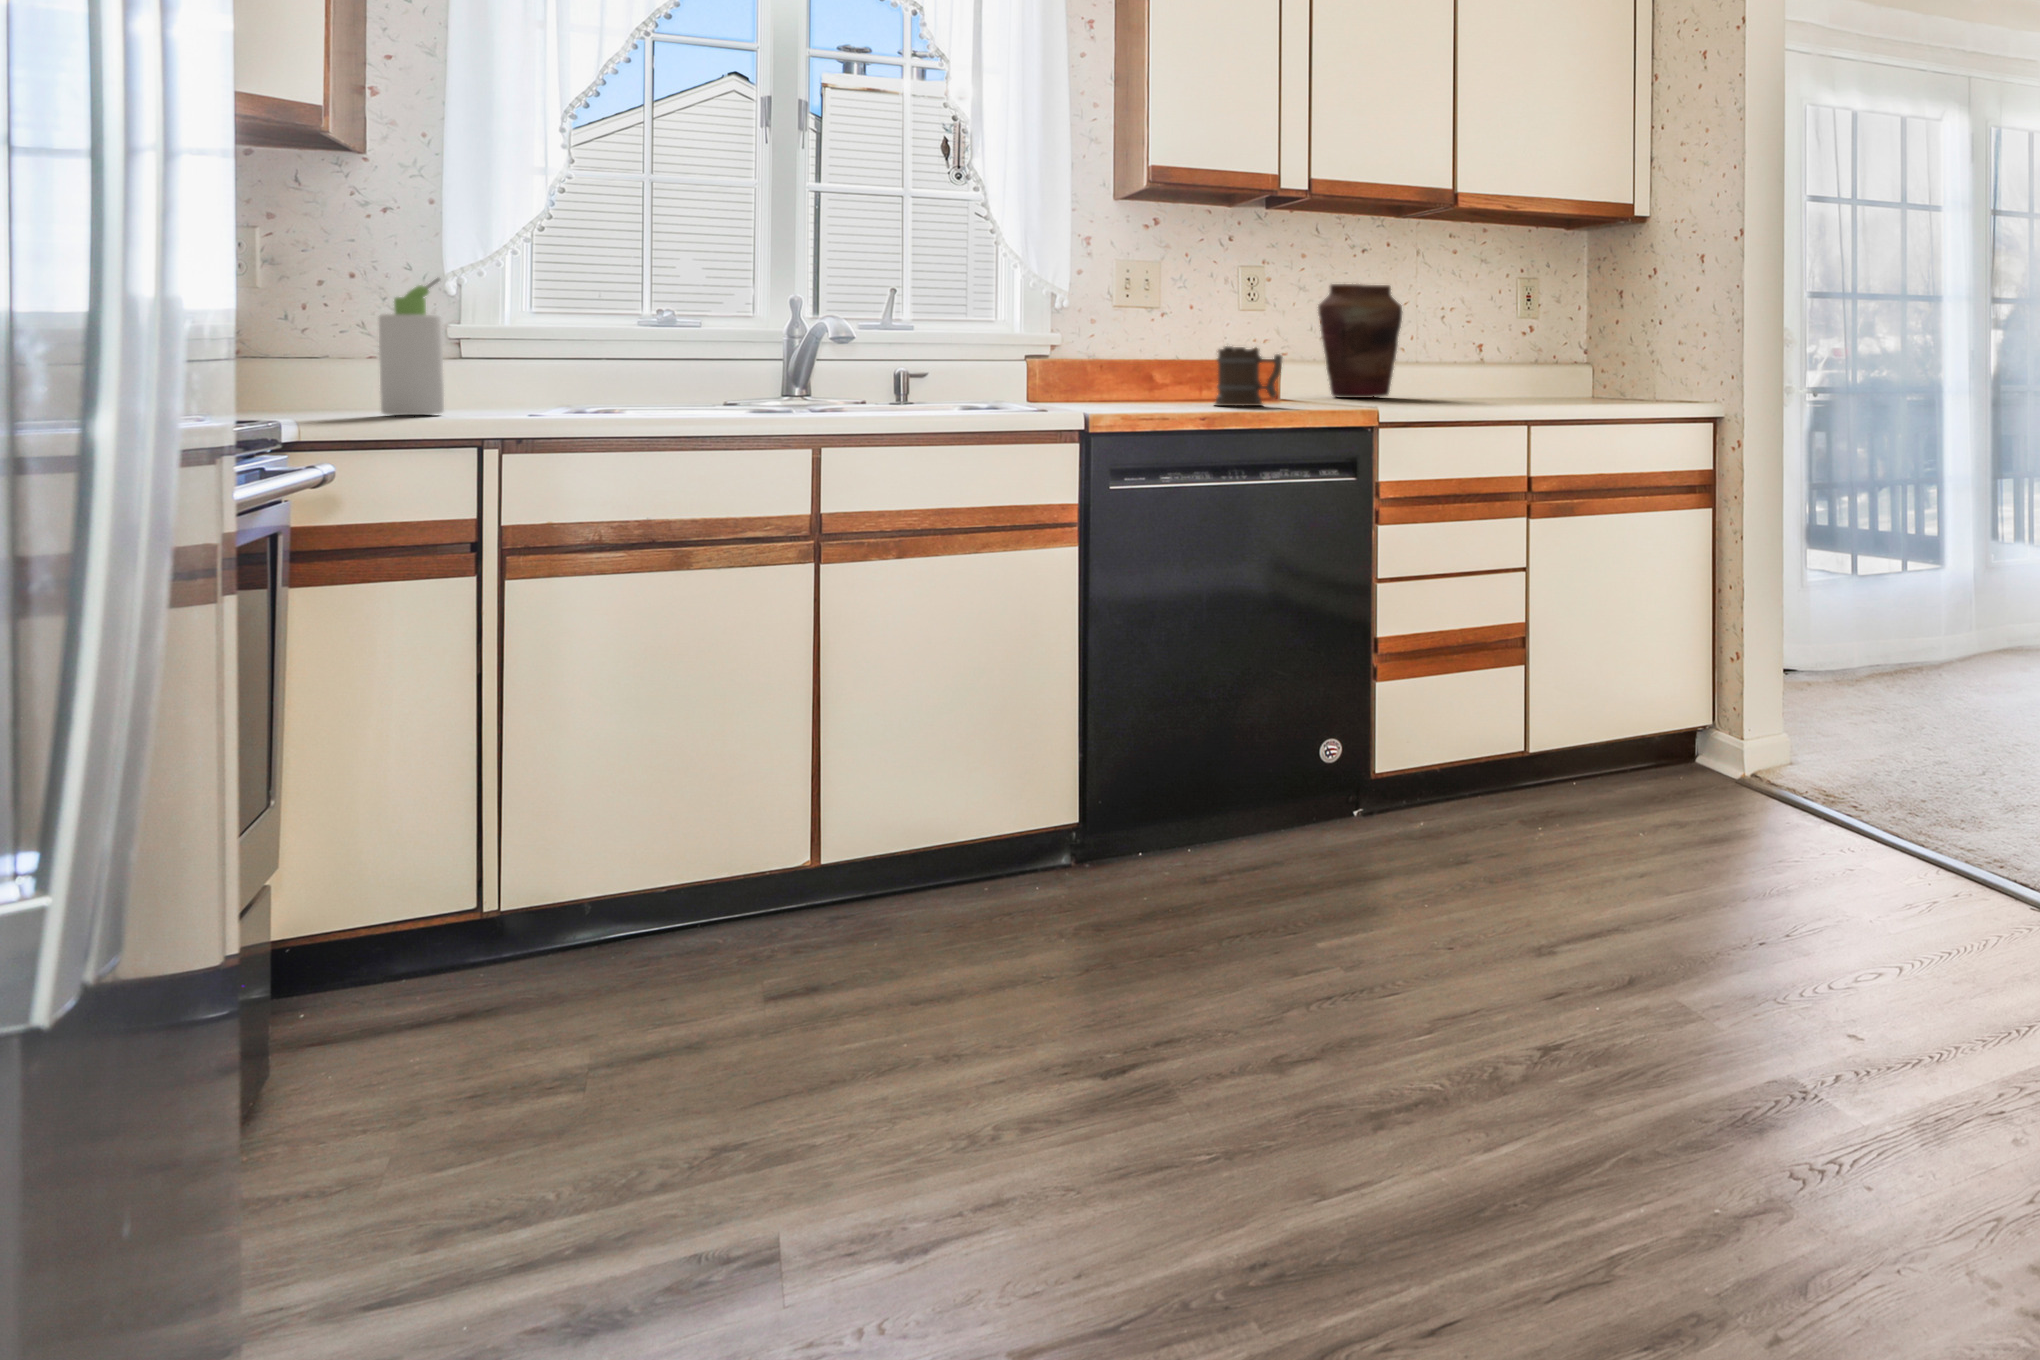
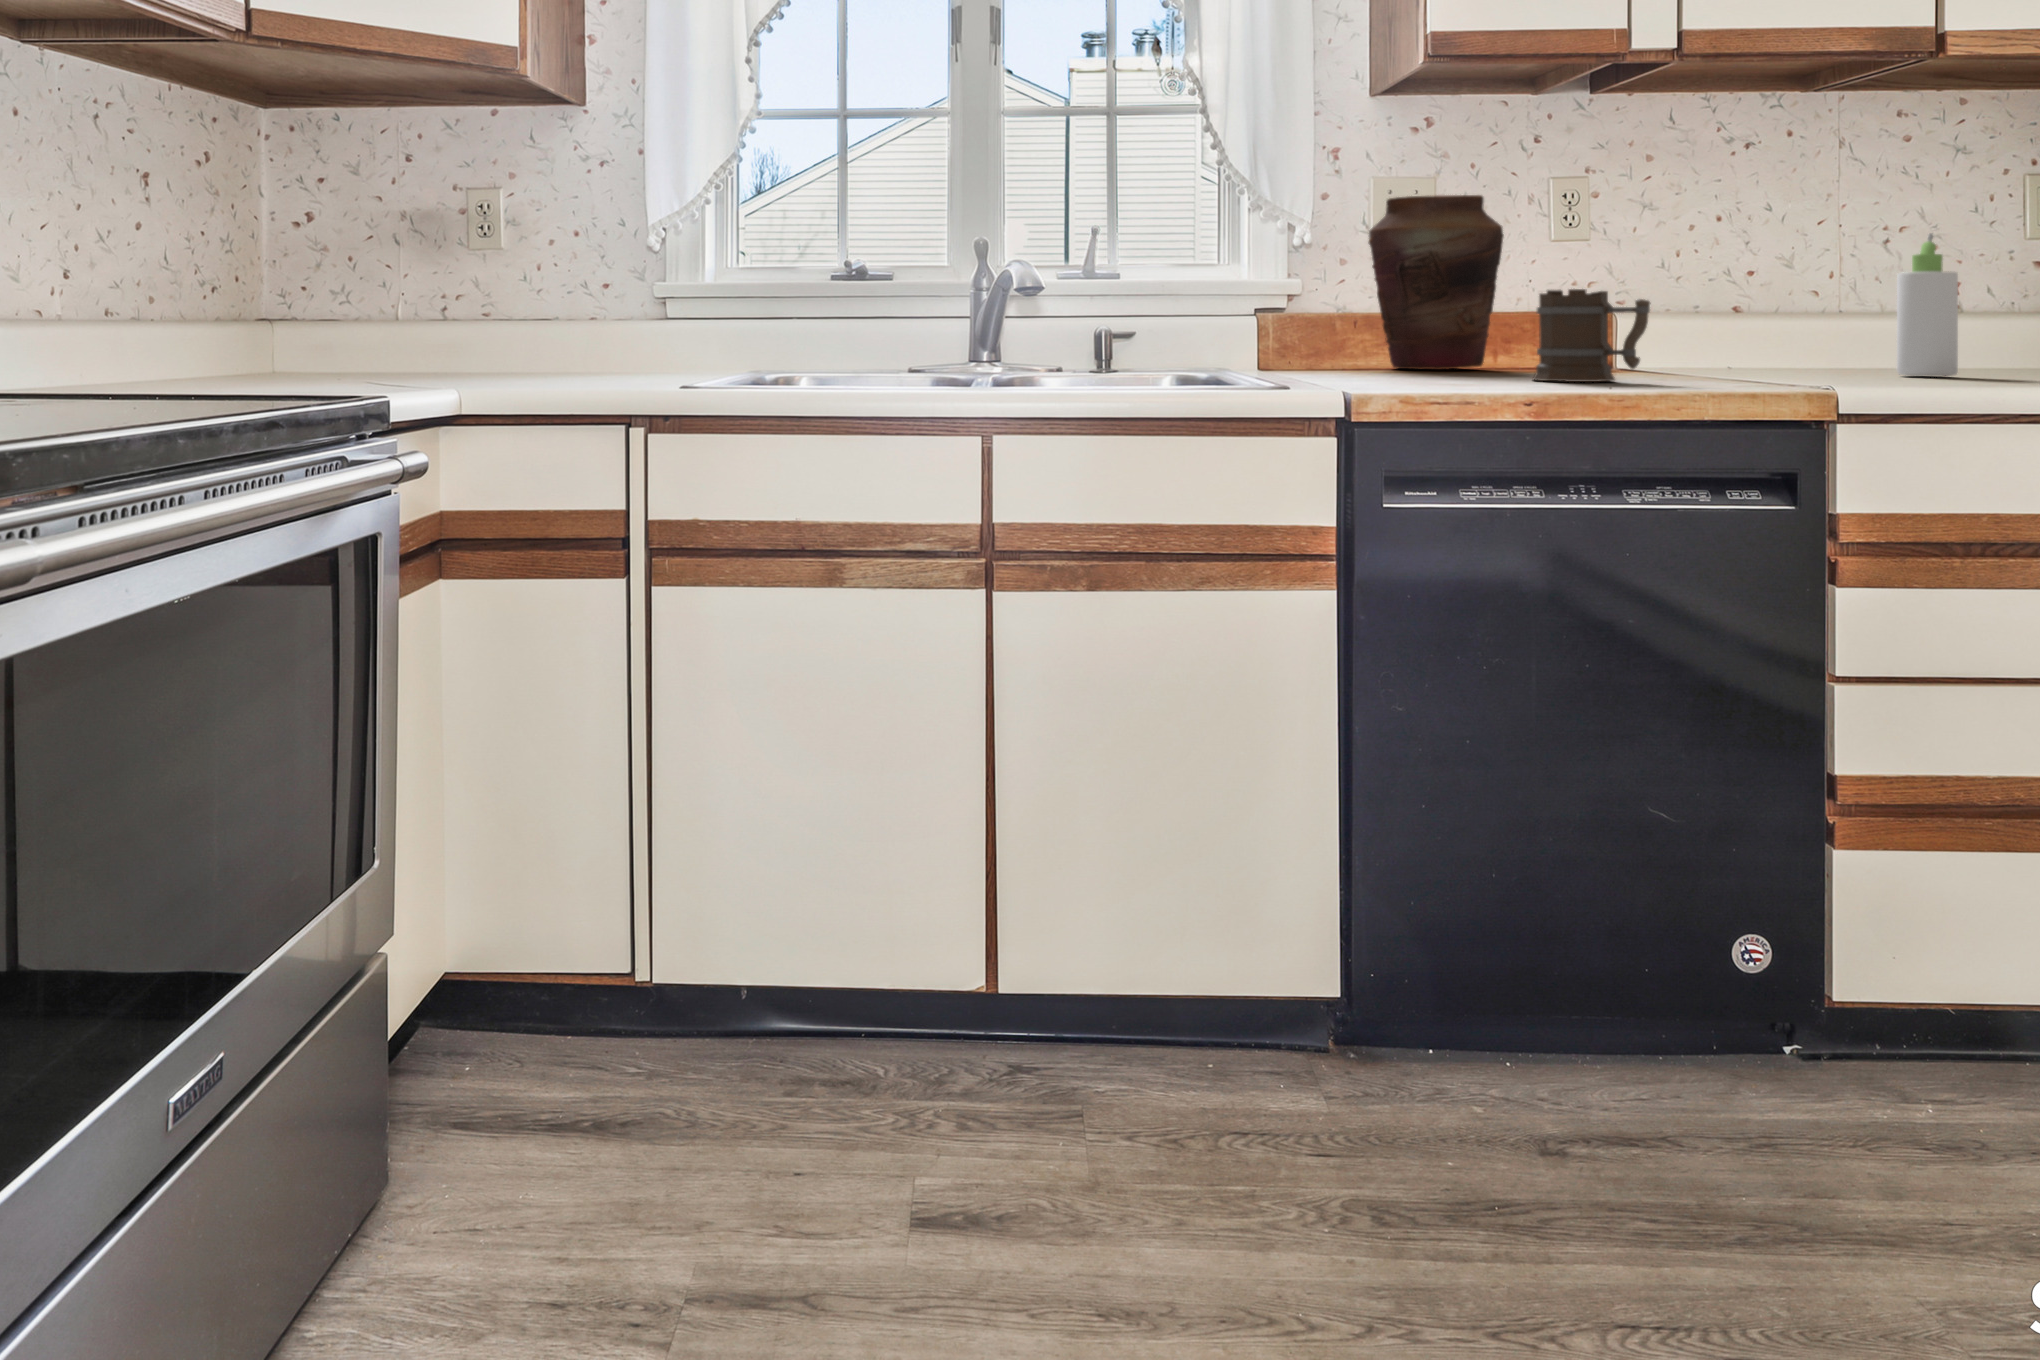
bottle: present [378,278,444,415] -> present [1897,233,1958,376]
vase: present [1318,284,1402,398] -> present [1368,195,1504,370]

